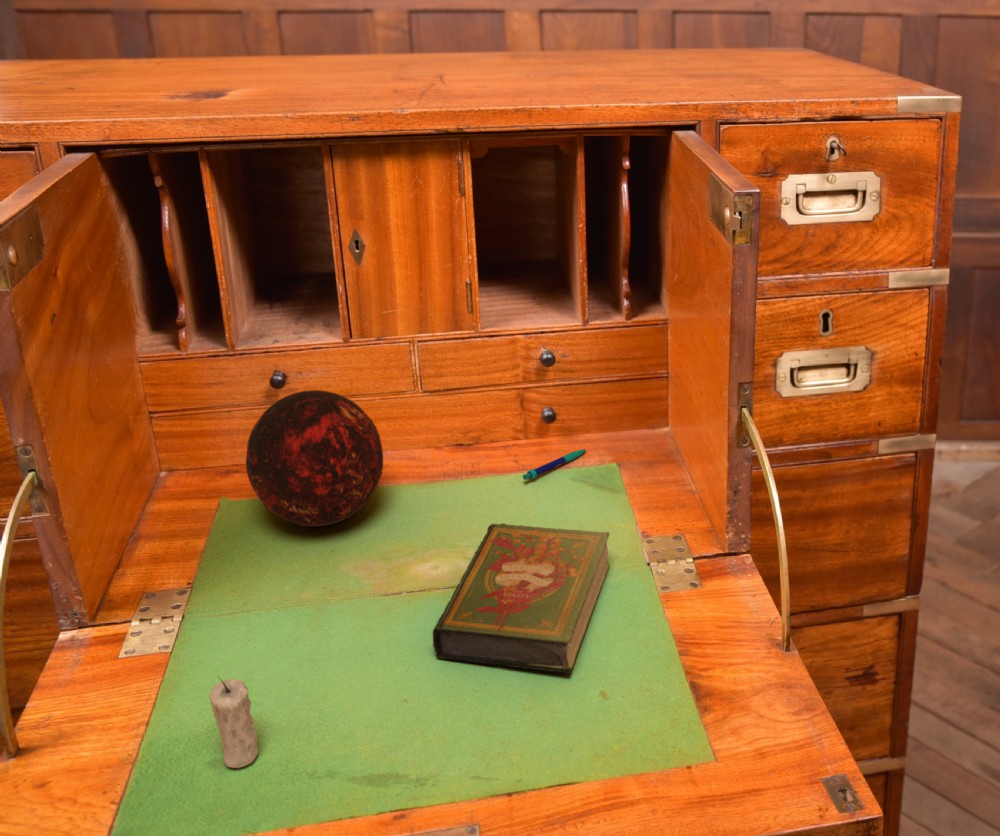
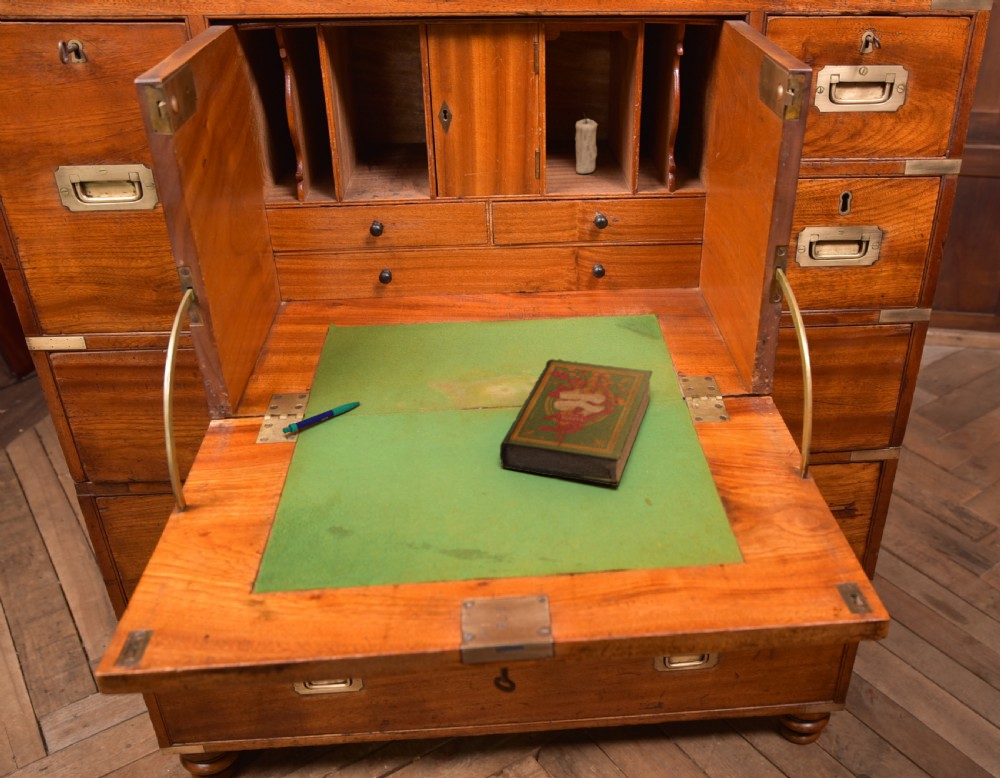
decorative orb: present [246,390,383,526] -> none [340,238,457,356]
pen: present [523,449,586,480] -> present [283,402,361,434]
candle: present [209,679,258,768] -> present [575,117,597,173]

